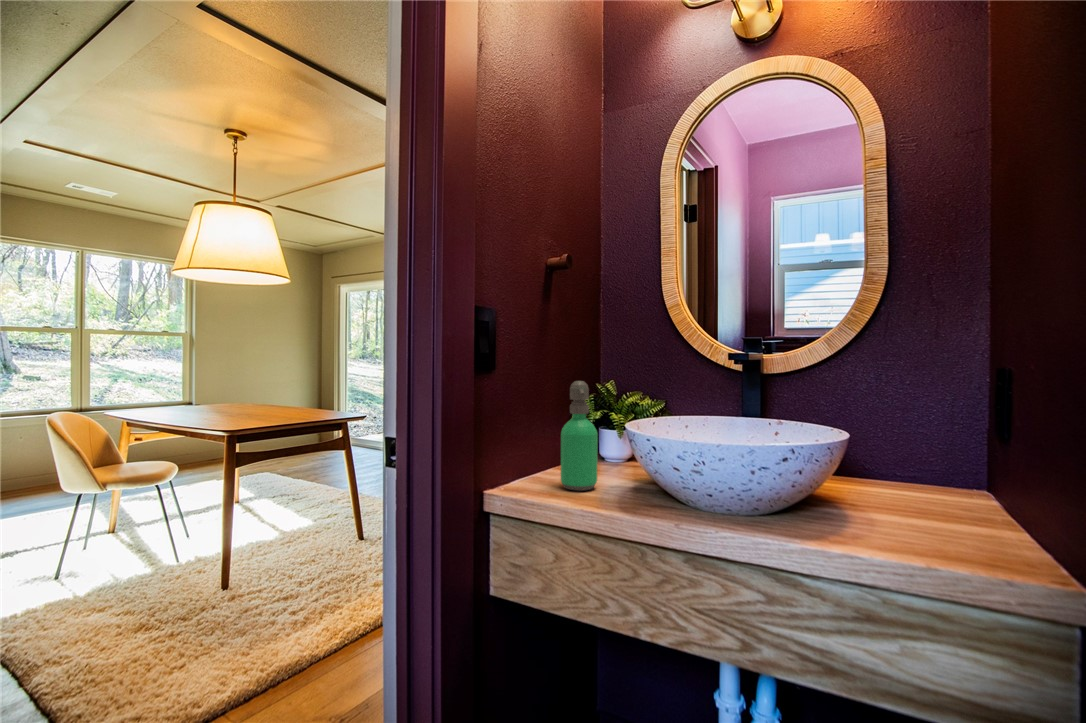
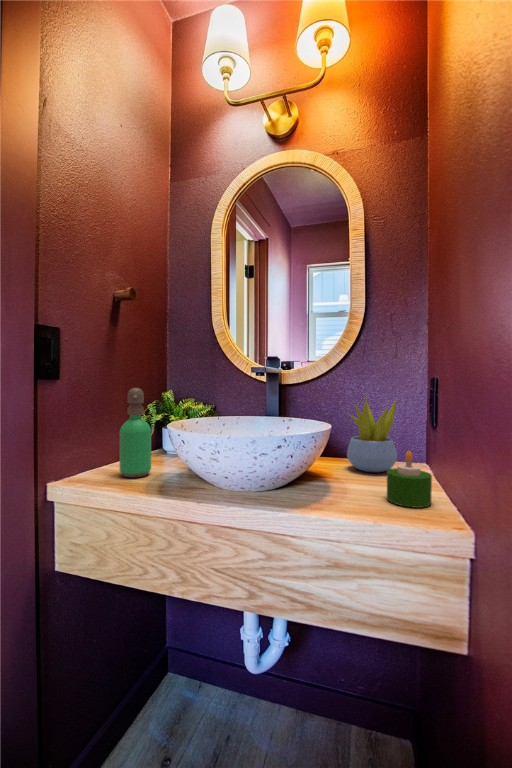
succulent plant: none [867,395,949,504] -> present [347,398,397,472]
candle: none [939,473,1013,553] -> present [387,451,432,508]

